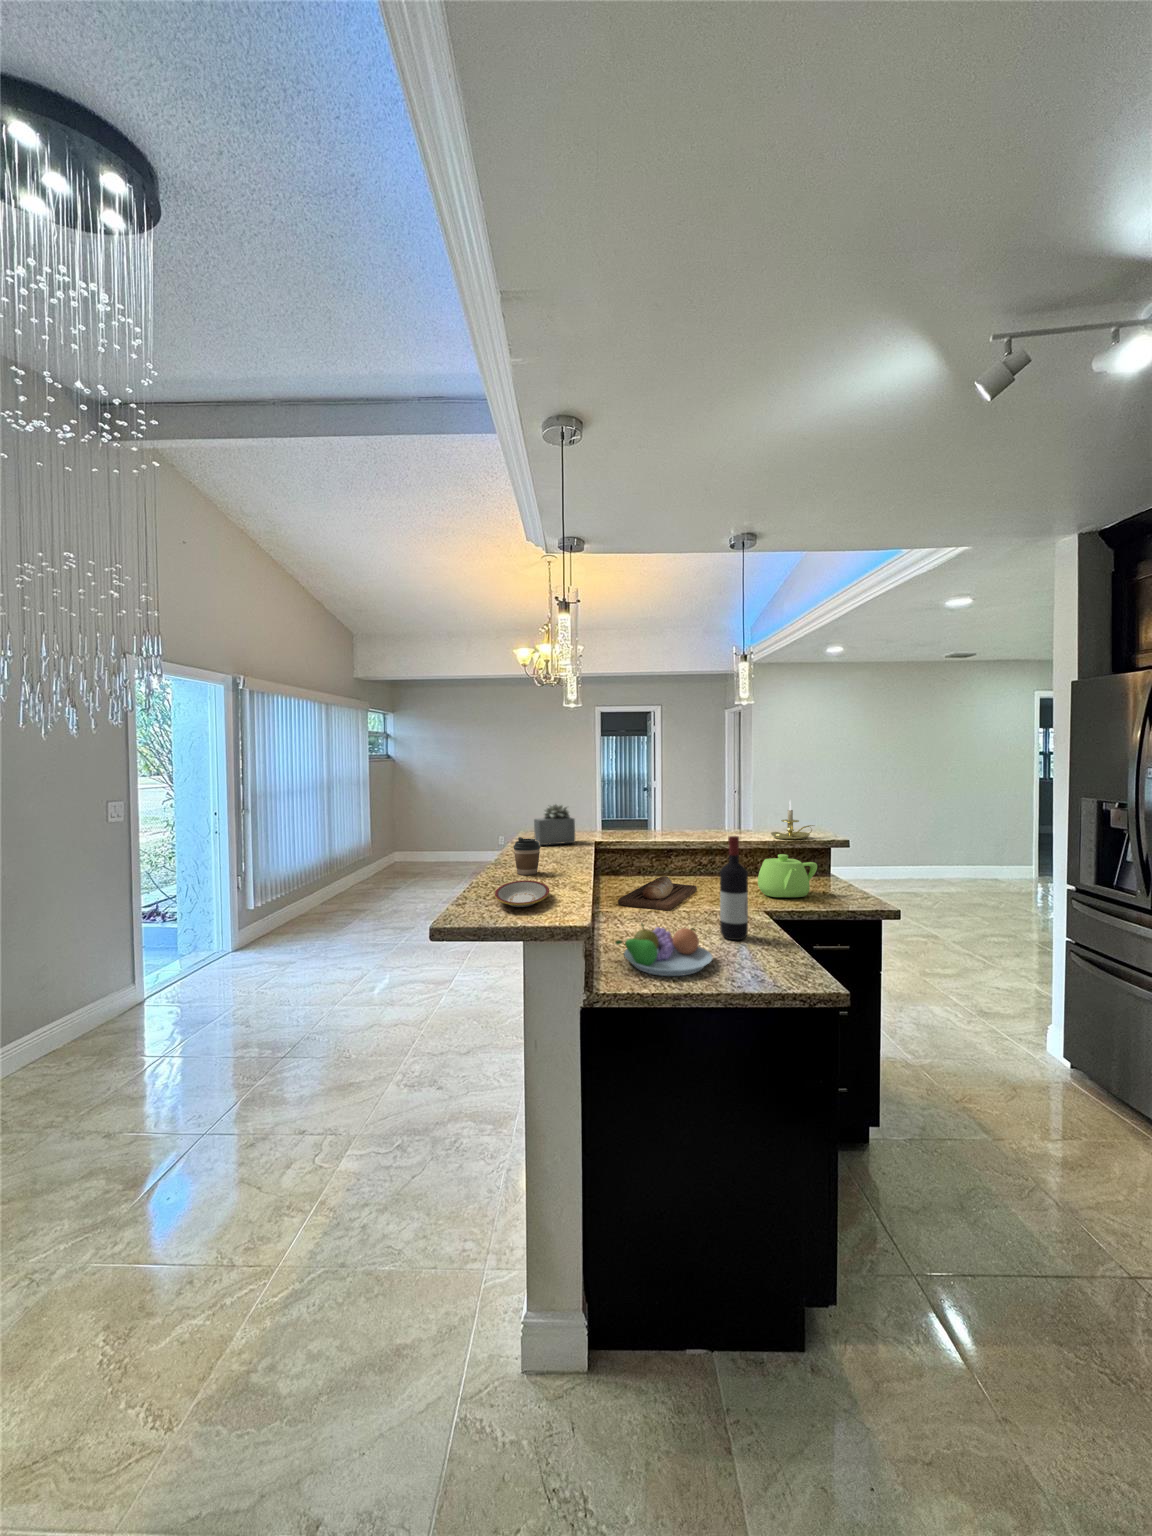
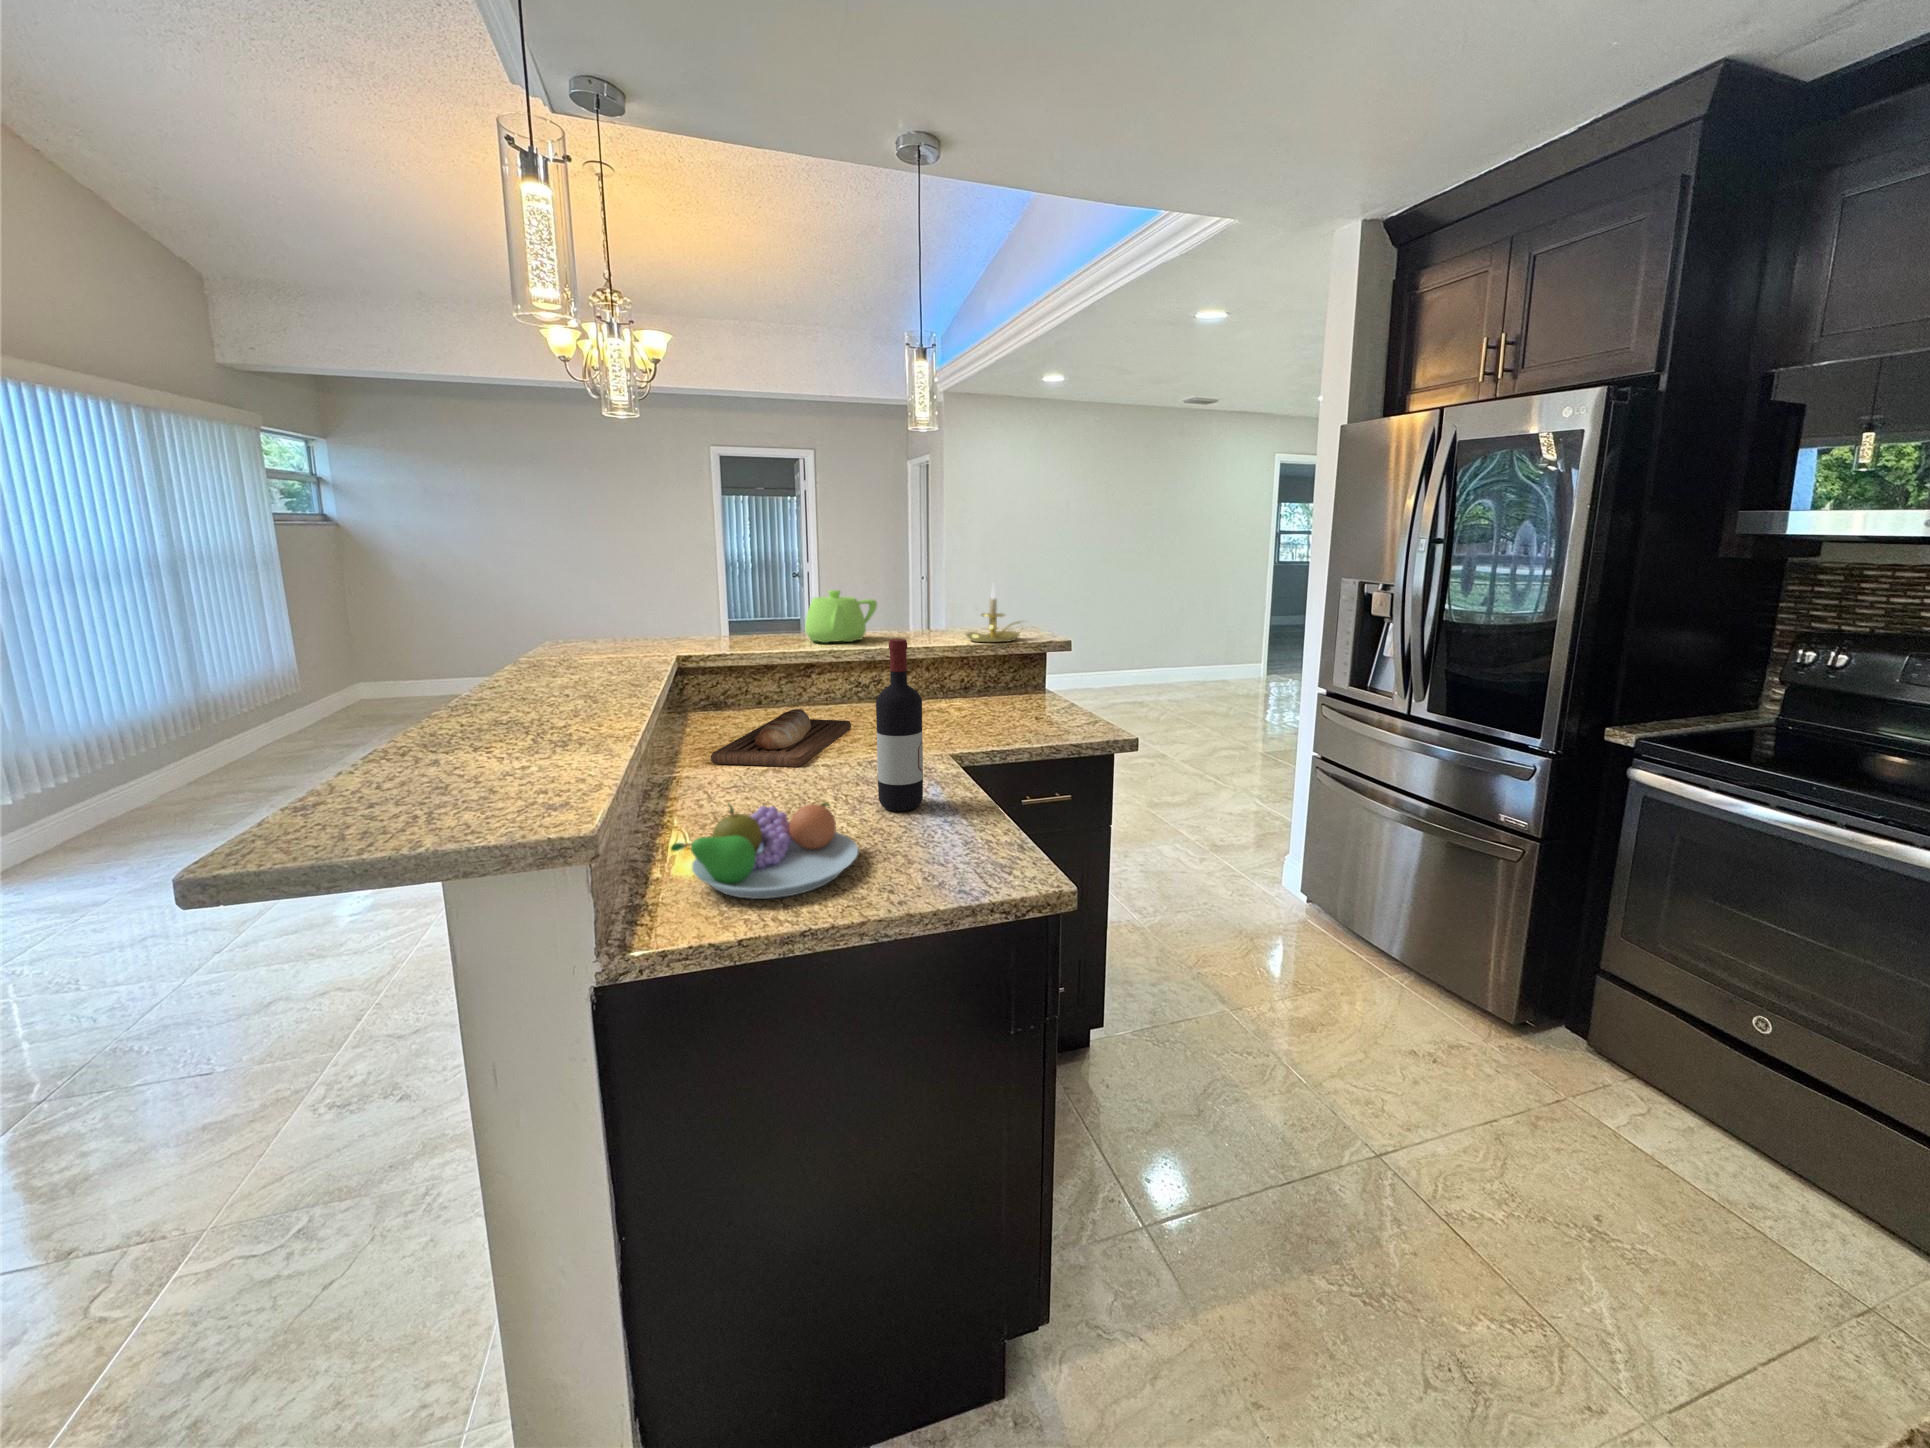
succulent plant: present [534,804,575,845] -> none [557,591,641,666]
coffee cup: present [513,837,540,875] -> none [476,654,538,726]
teapot: present [758,854,817,898] -> present [805,590,877,643]
plate: present [495,880,549,907] -> none [389,740,532,801]

